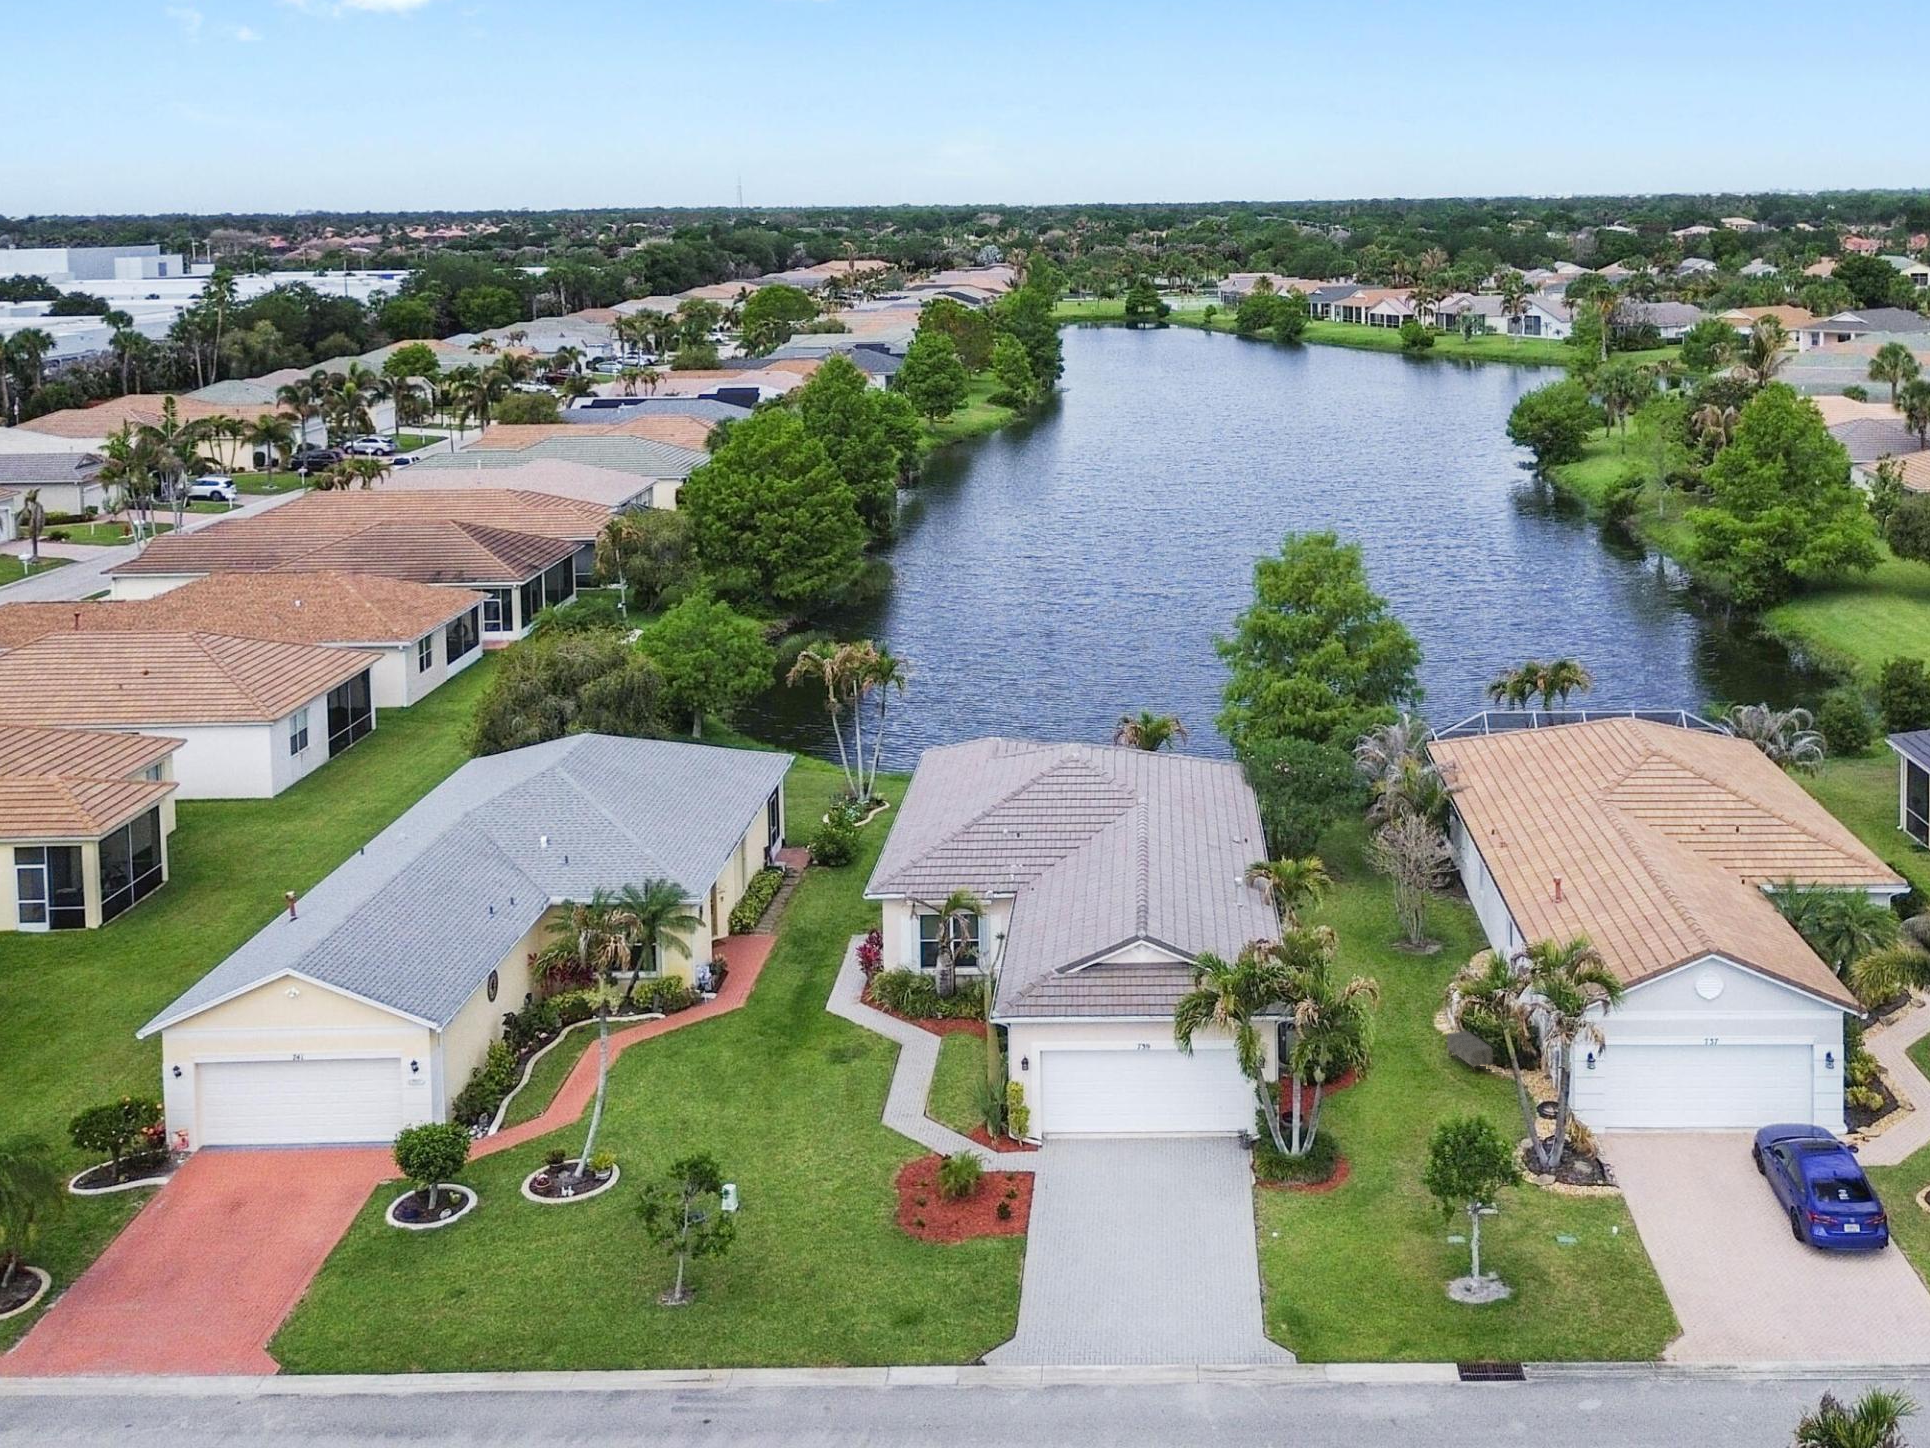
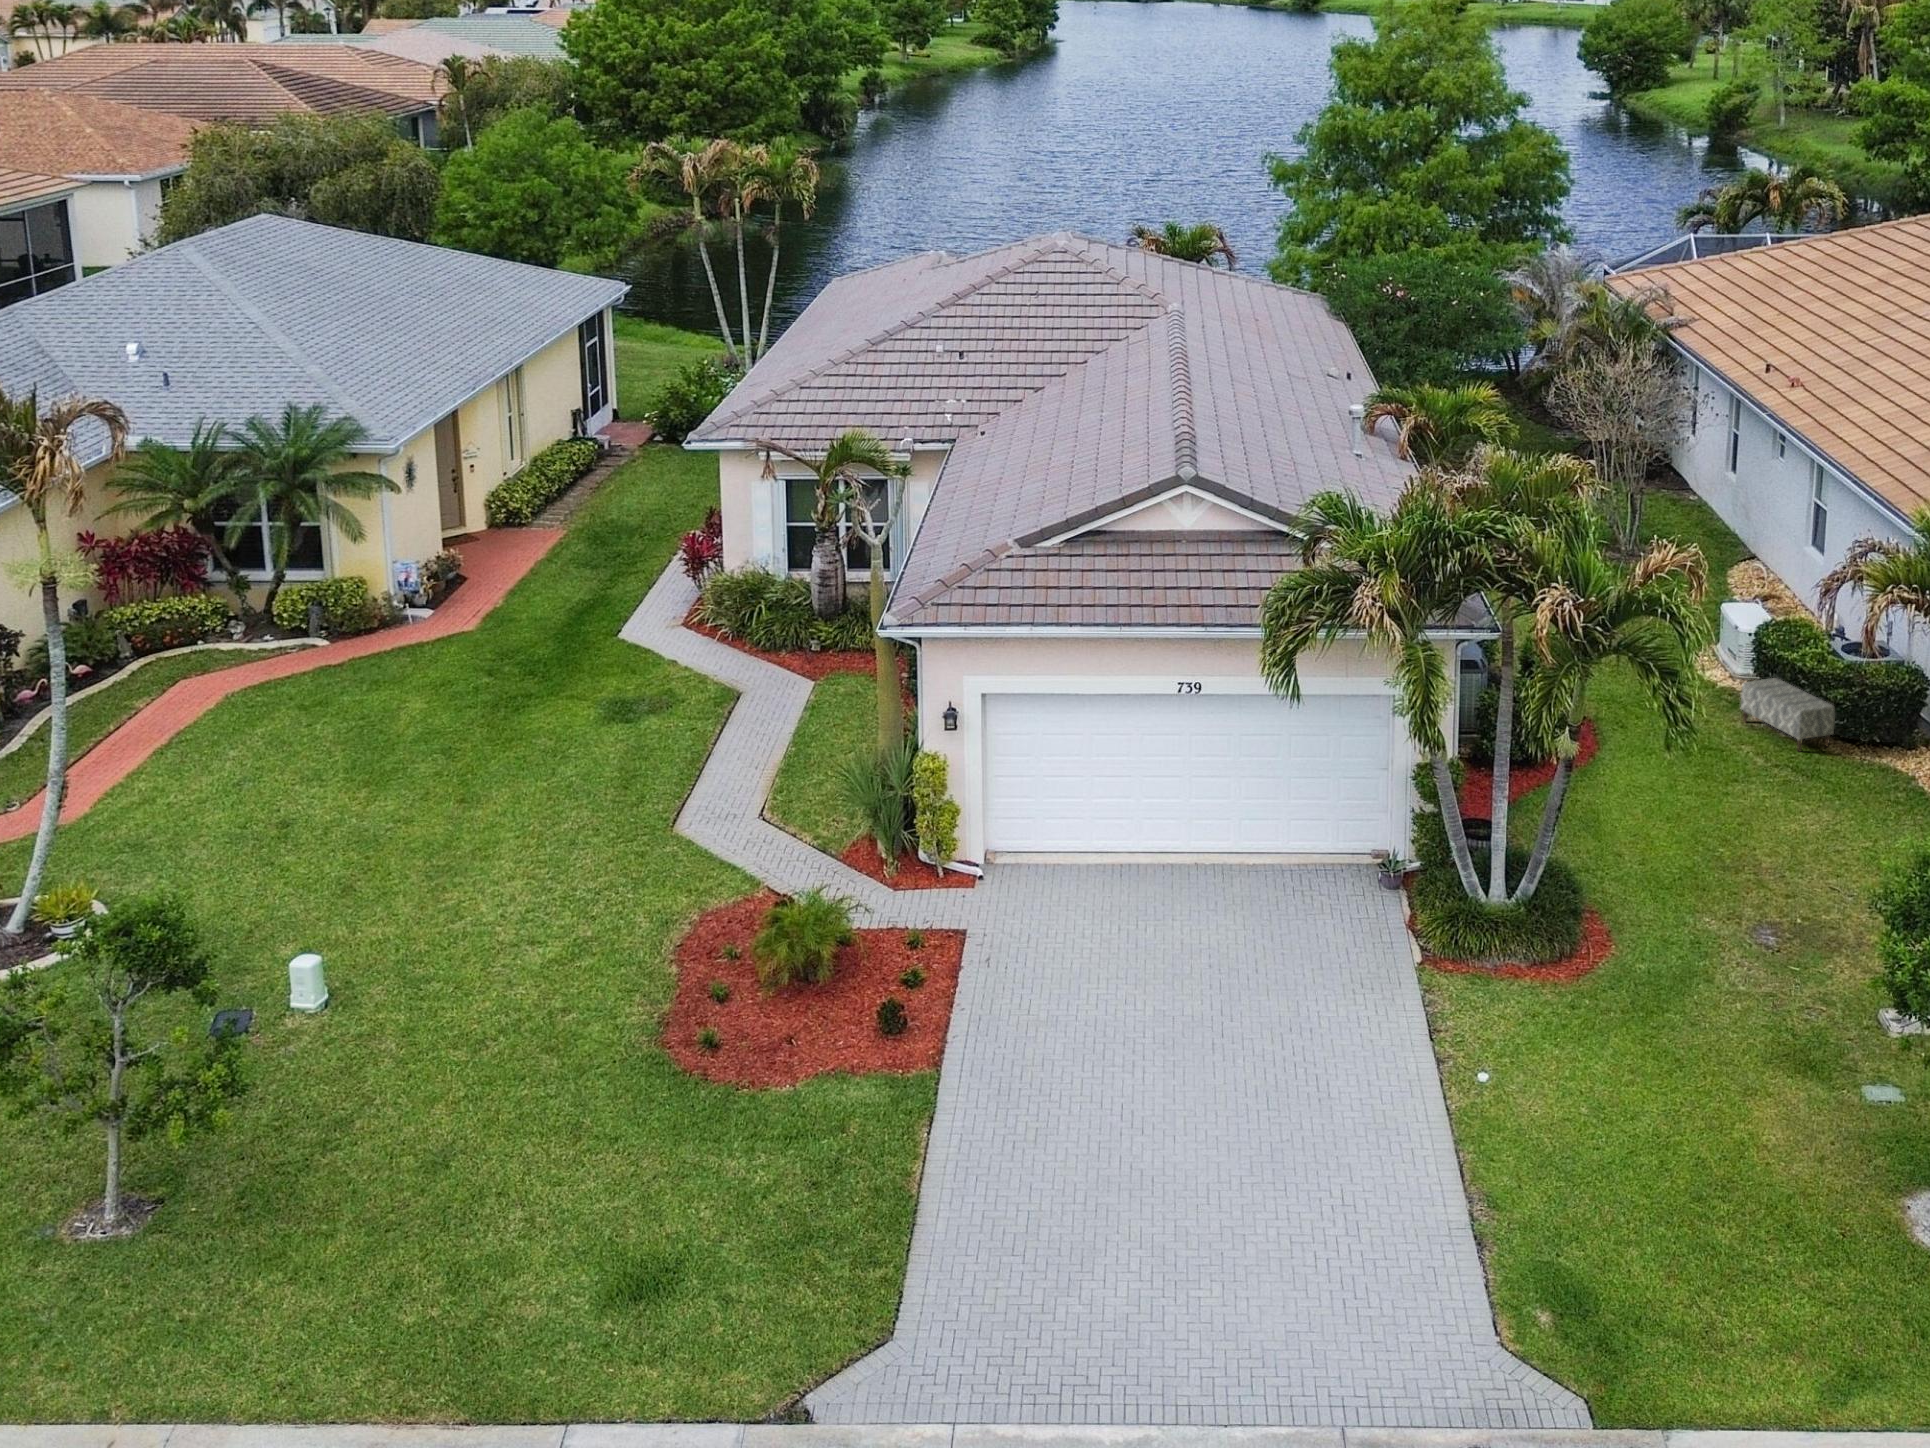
potted plant: present [569,998,588,1032] -> none [140,608,183,668]

